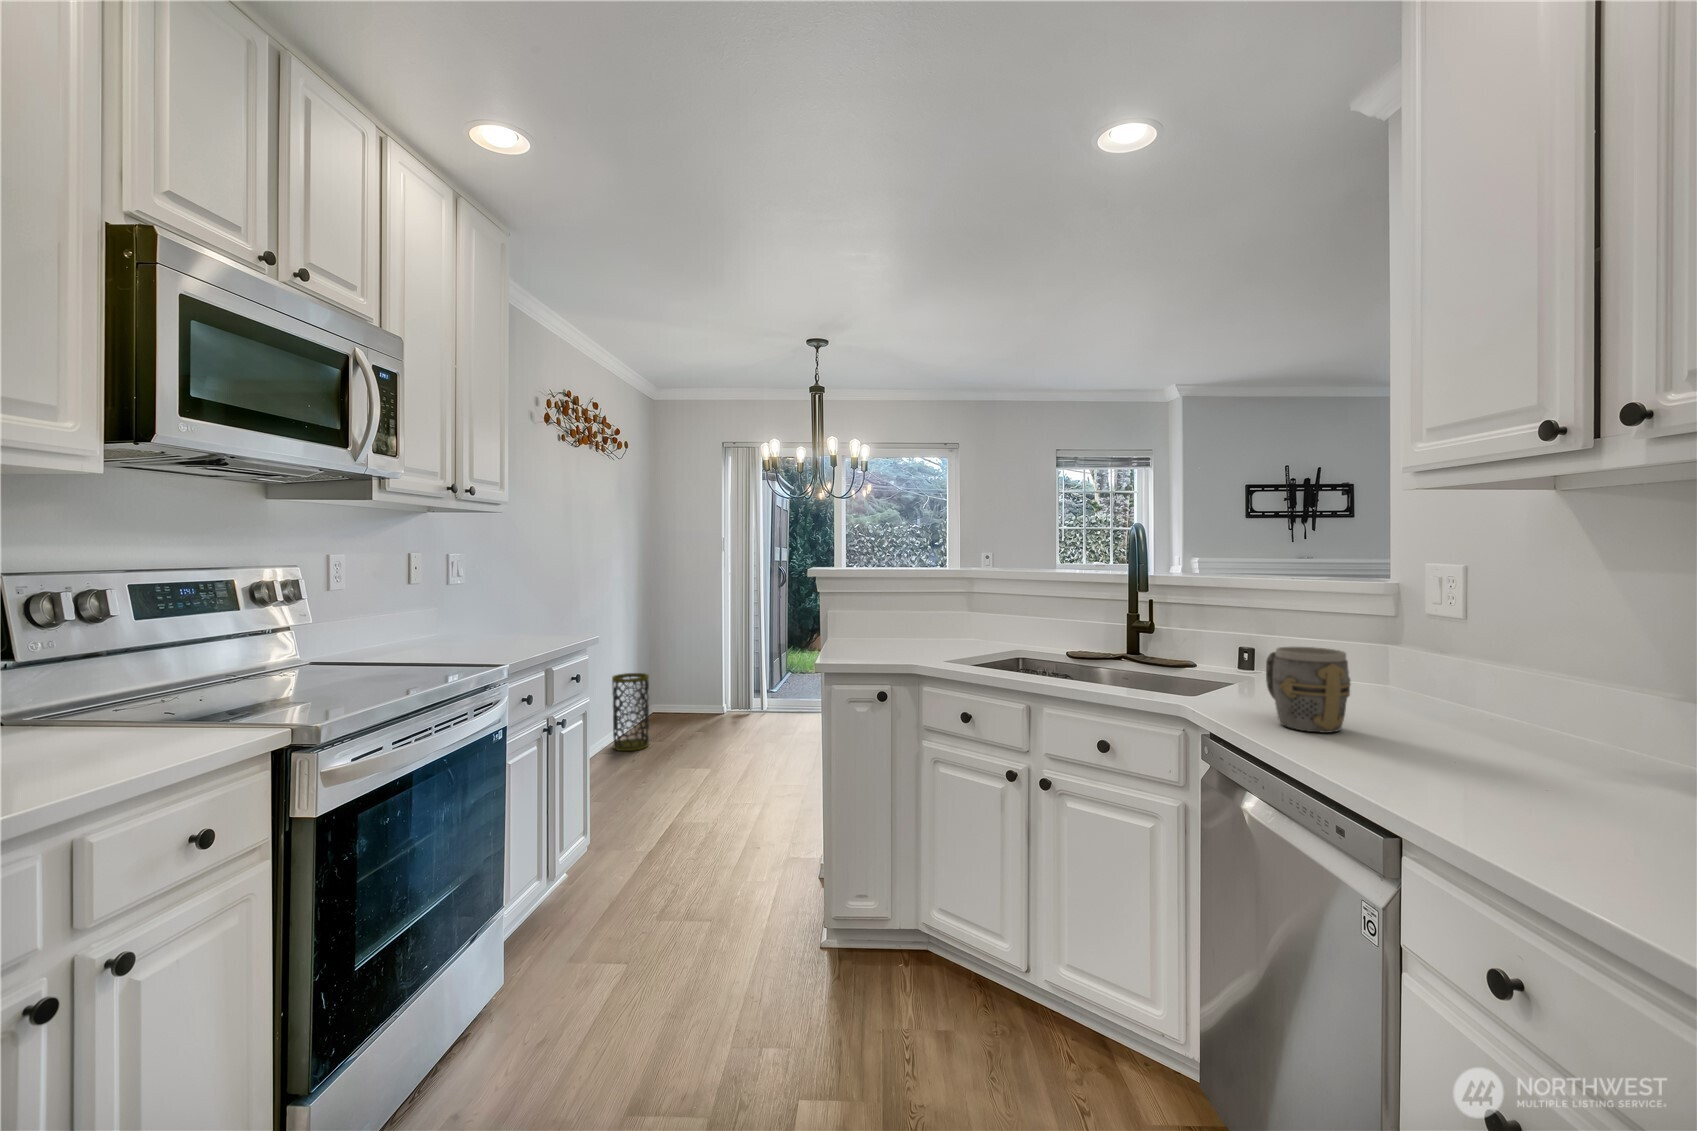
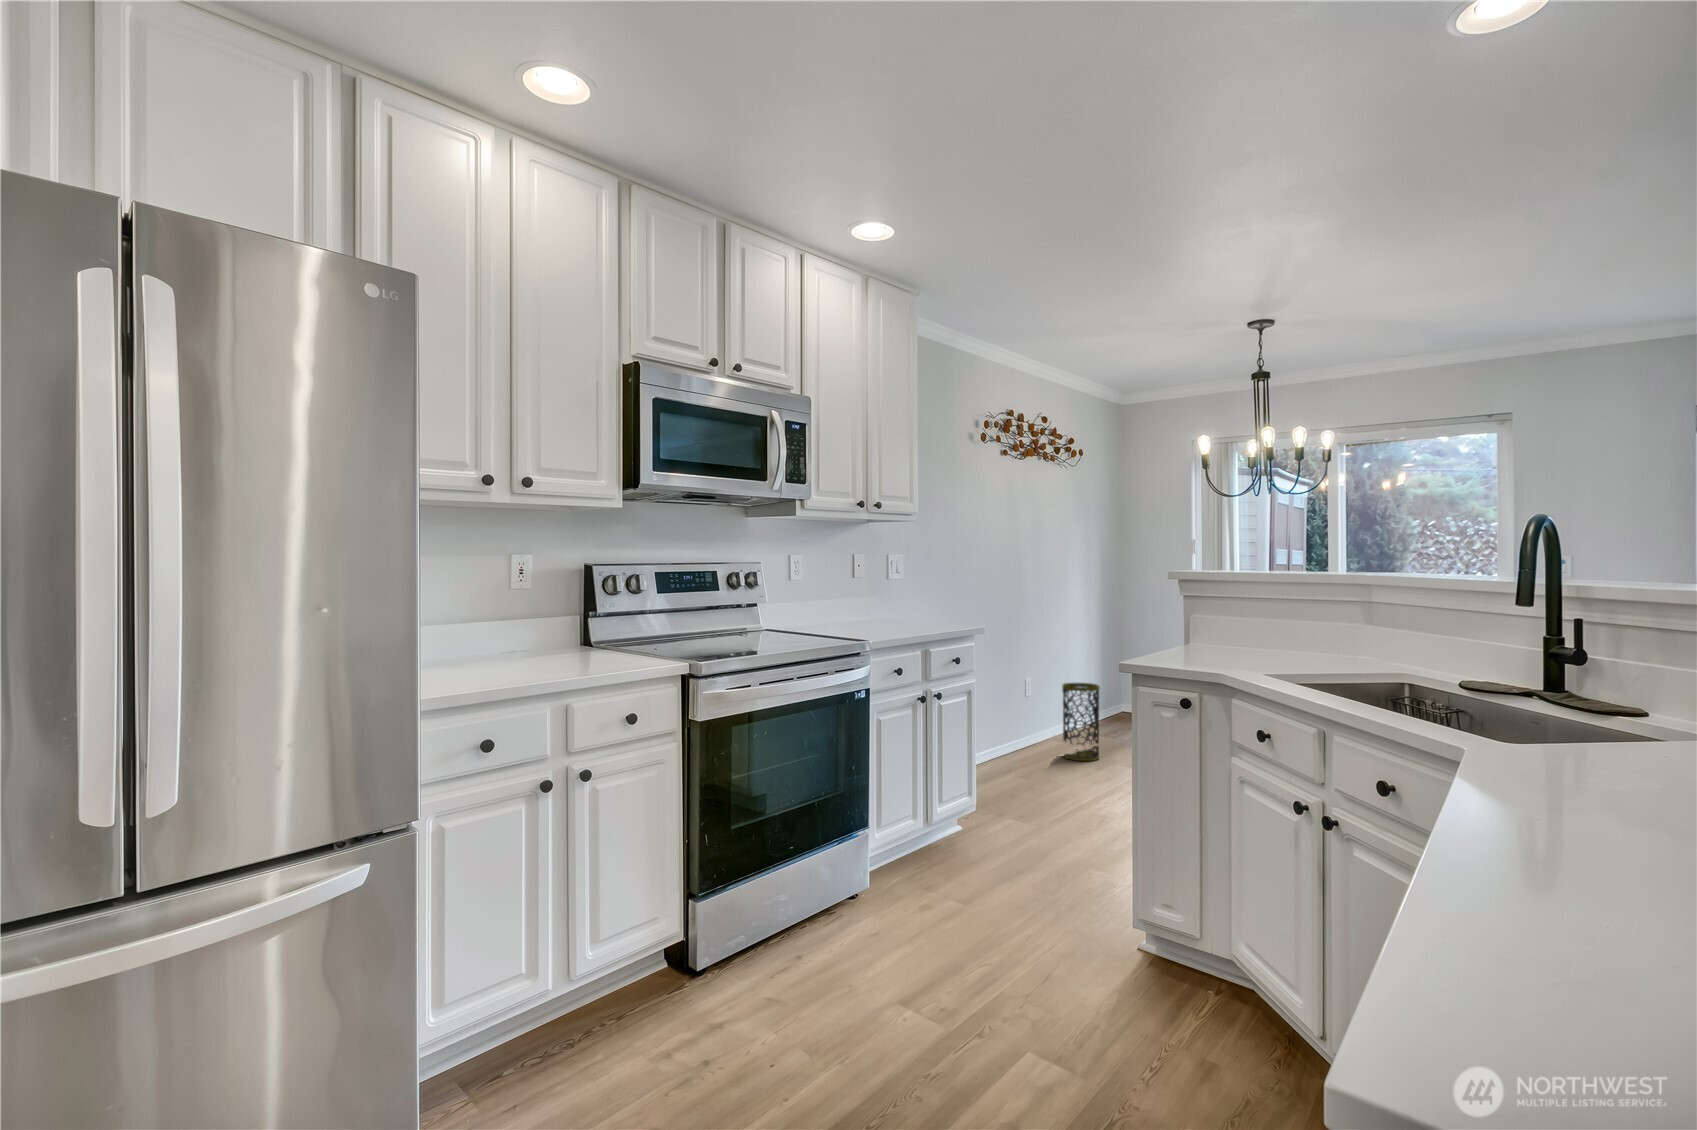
mug: present [1266,647,1350,733] -> none [1512,663,1639,783]

